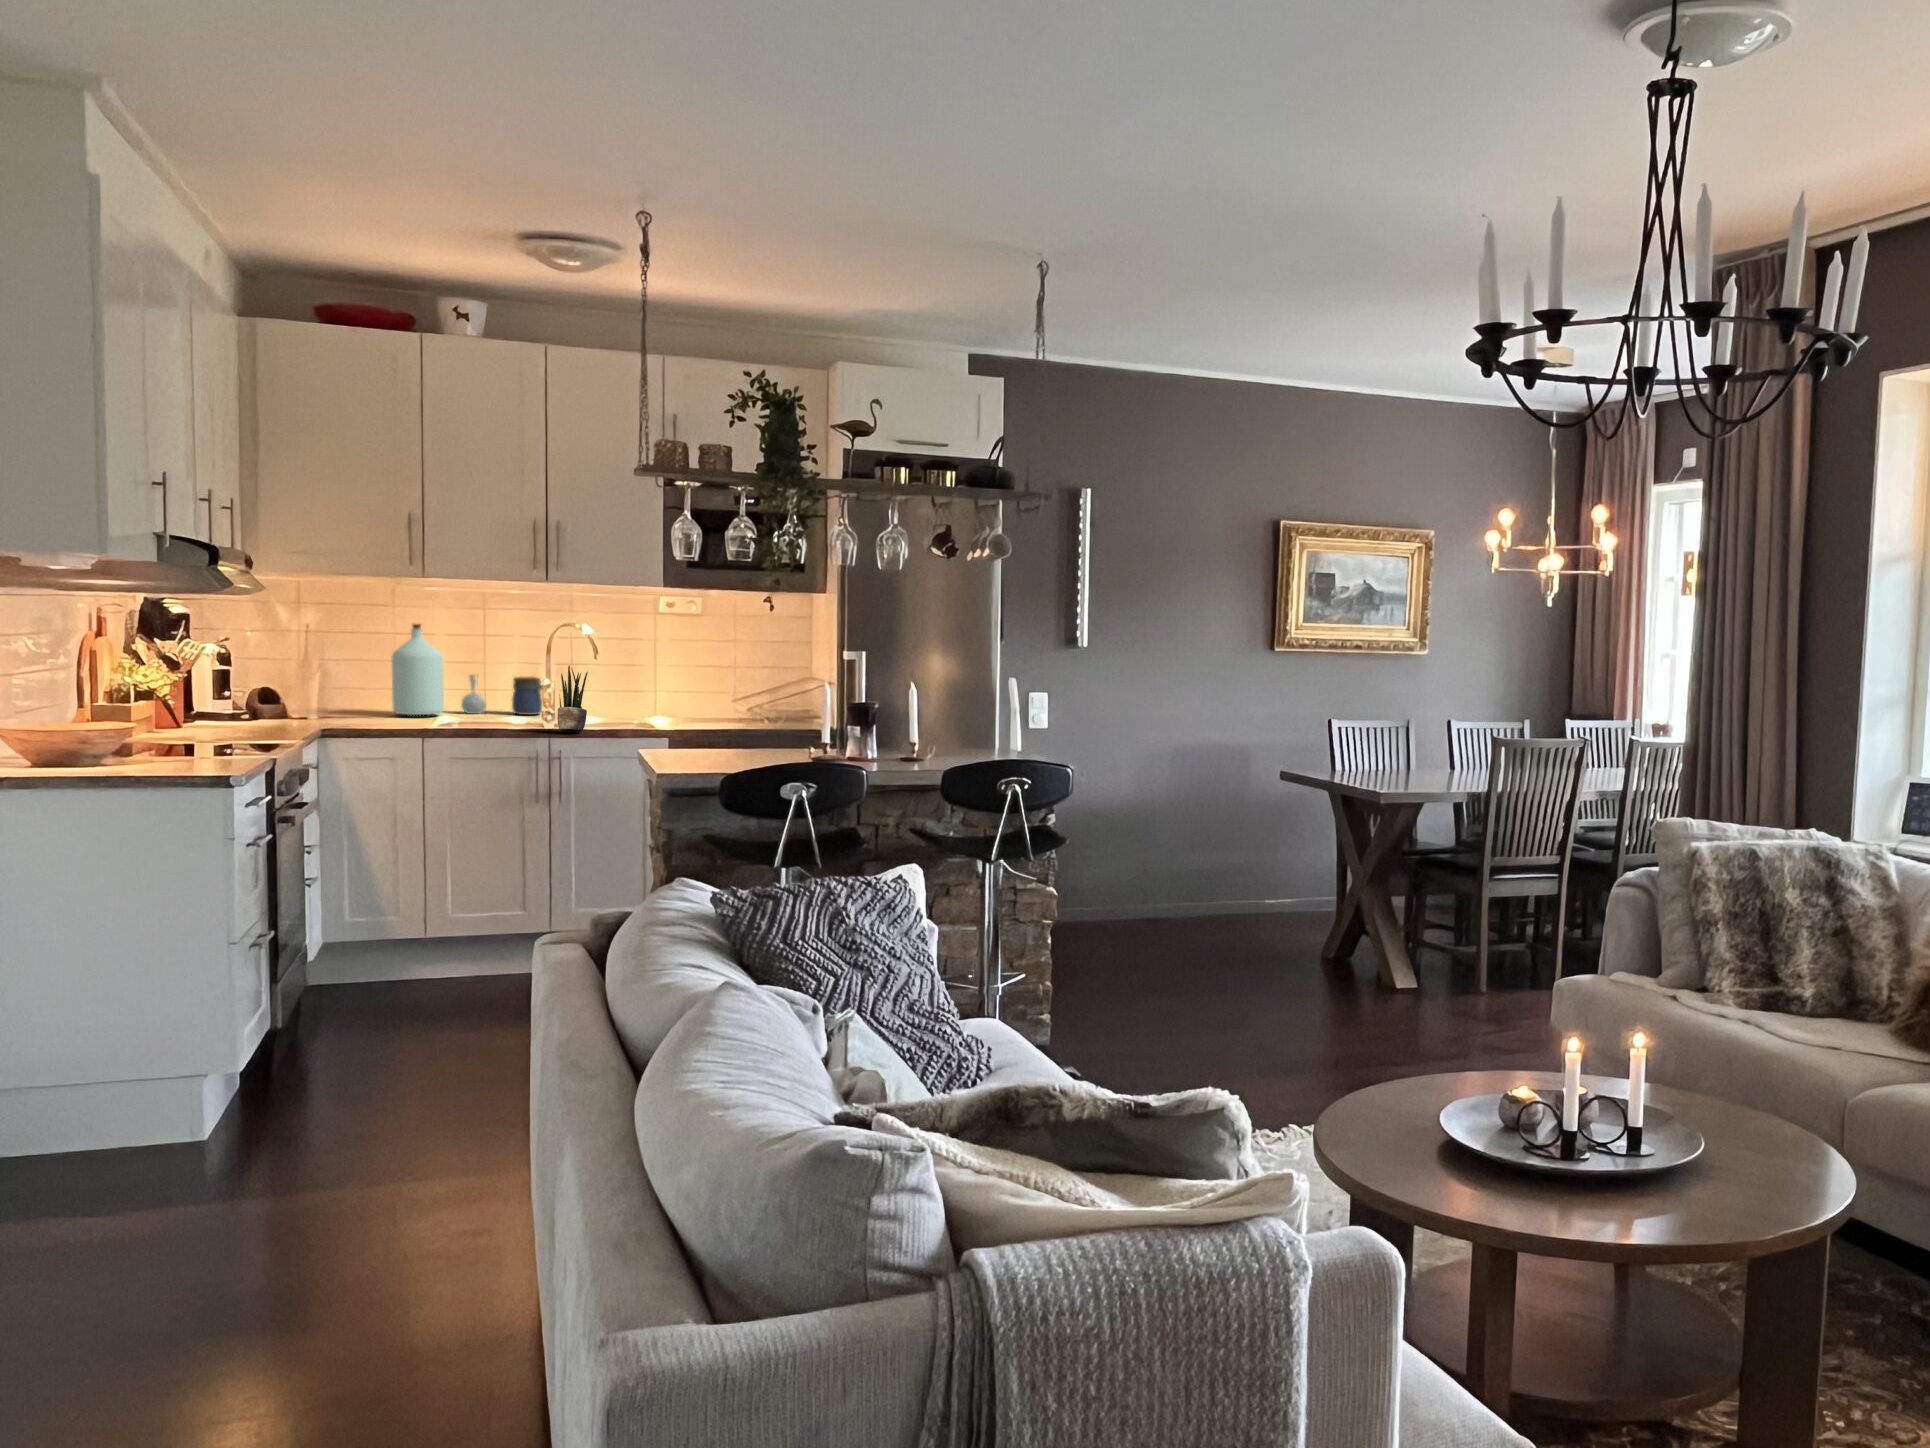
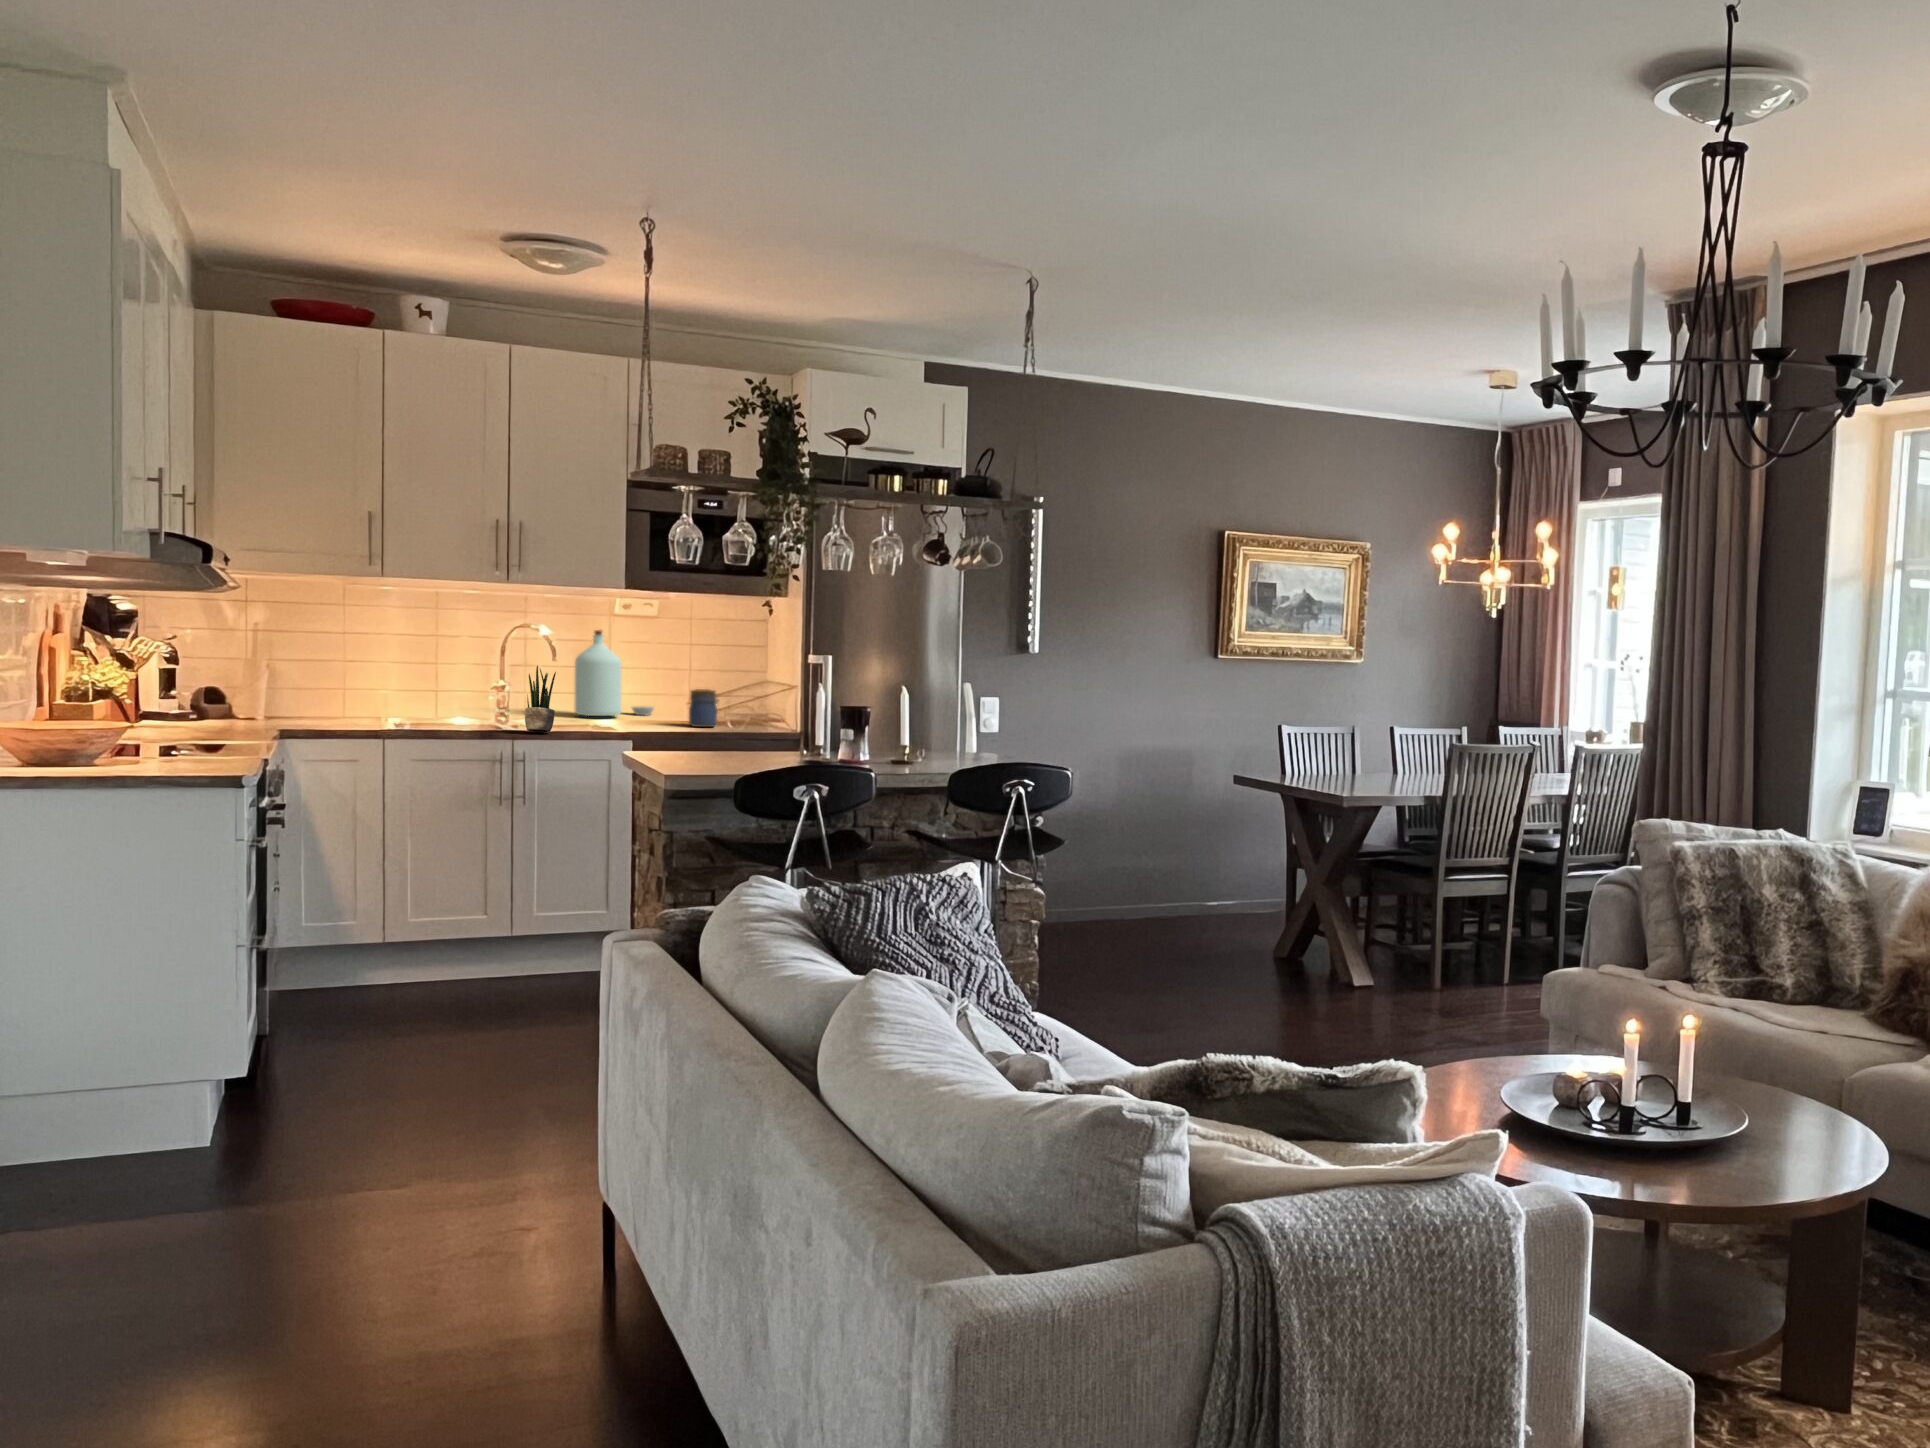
bottle: present [391,624,486,715] -> present [575,630,654,716]
jar: present [512,677,543,715] -> present [689,689,719,727]

